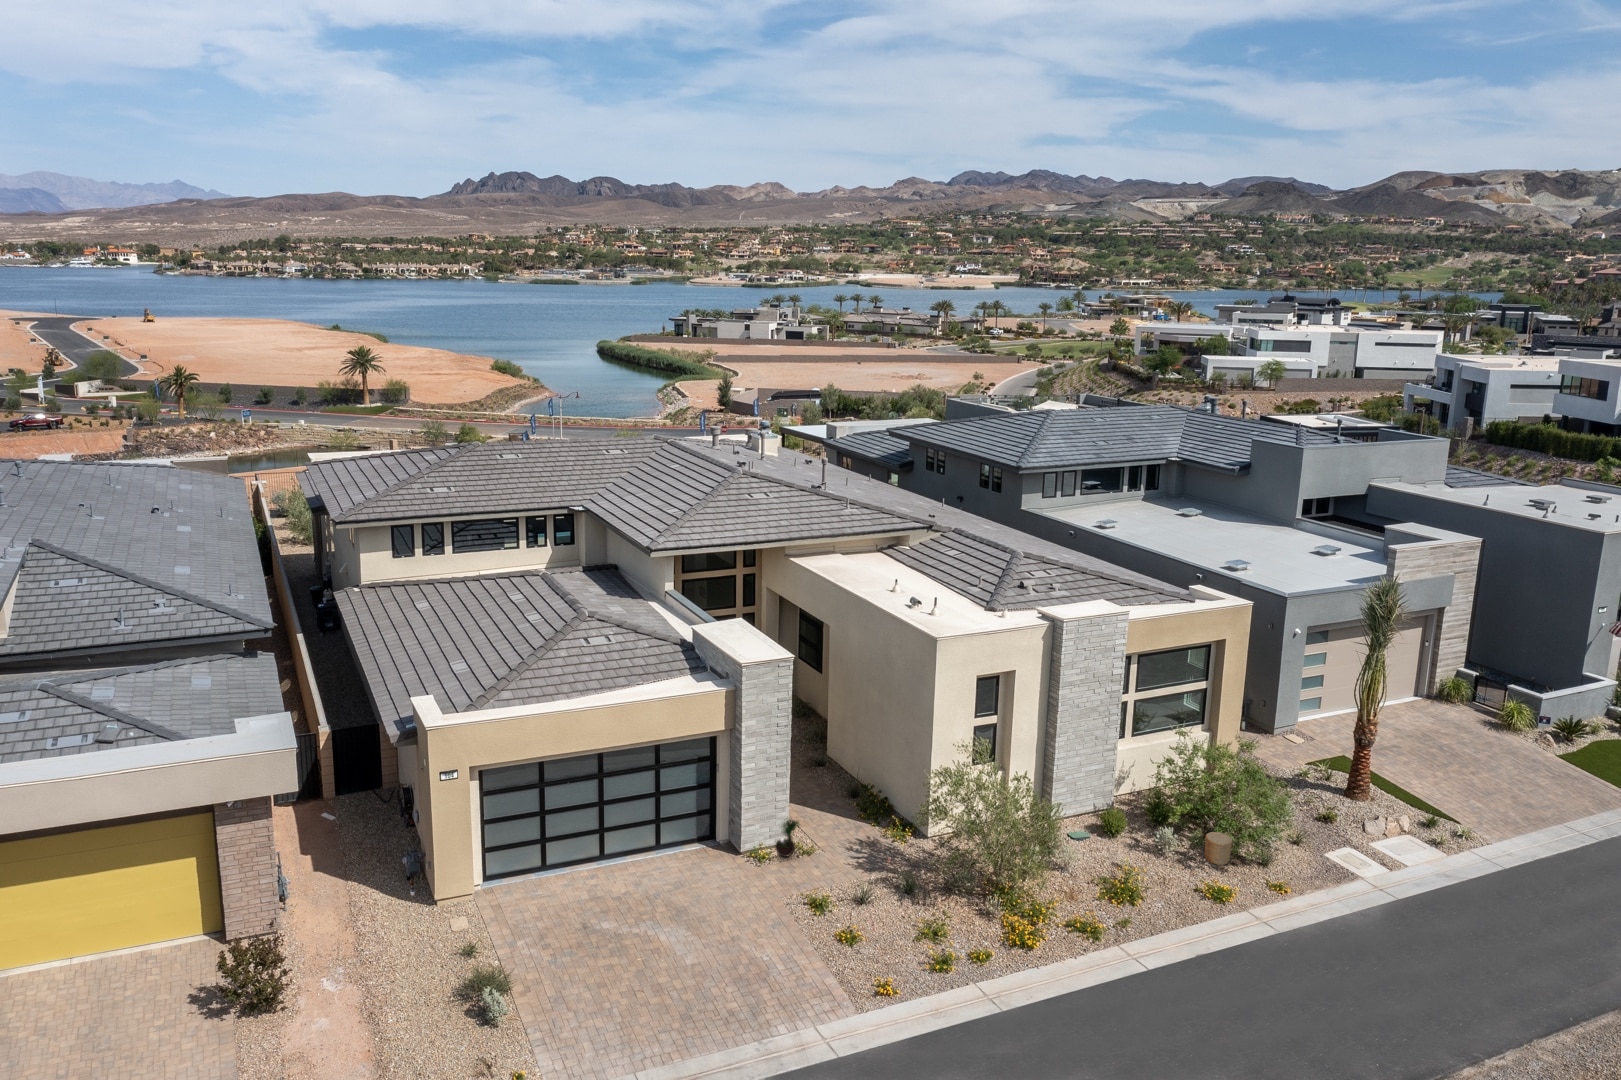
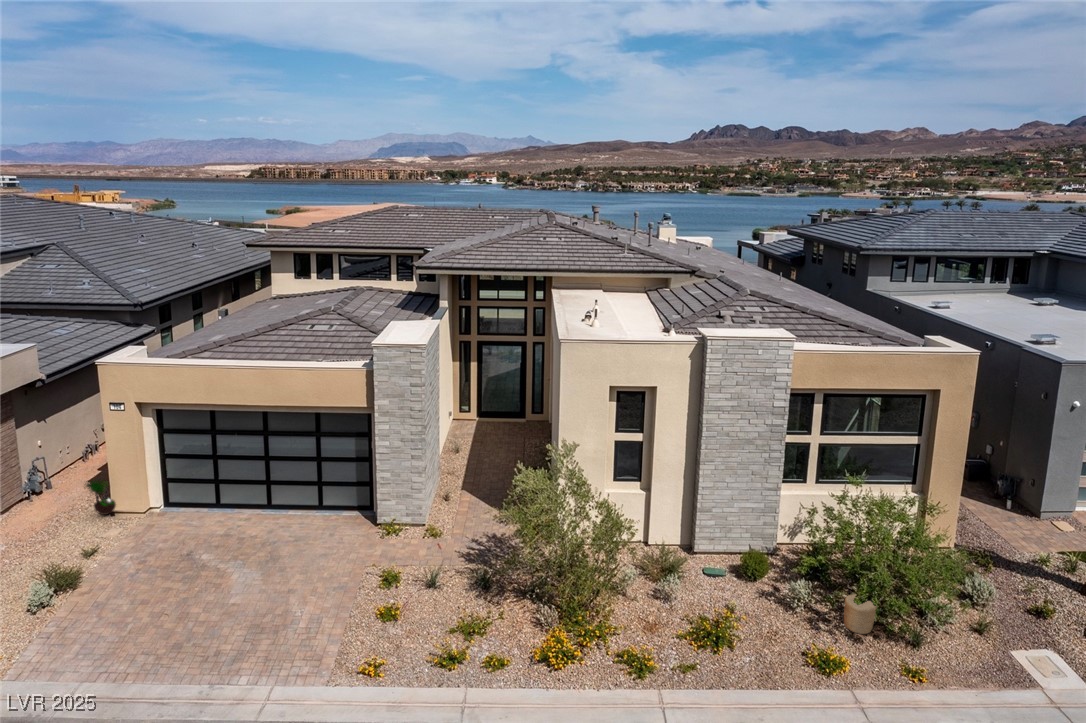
potted tree: present [775,820,799,857] -> present [86,479,116,515]

